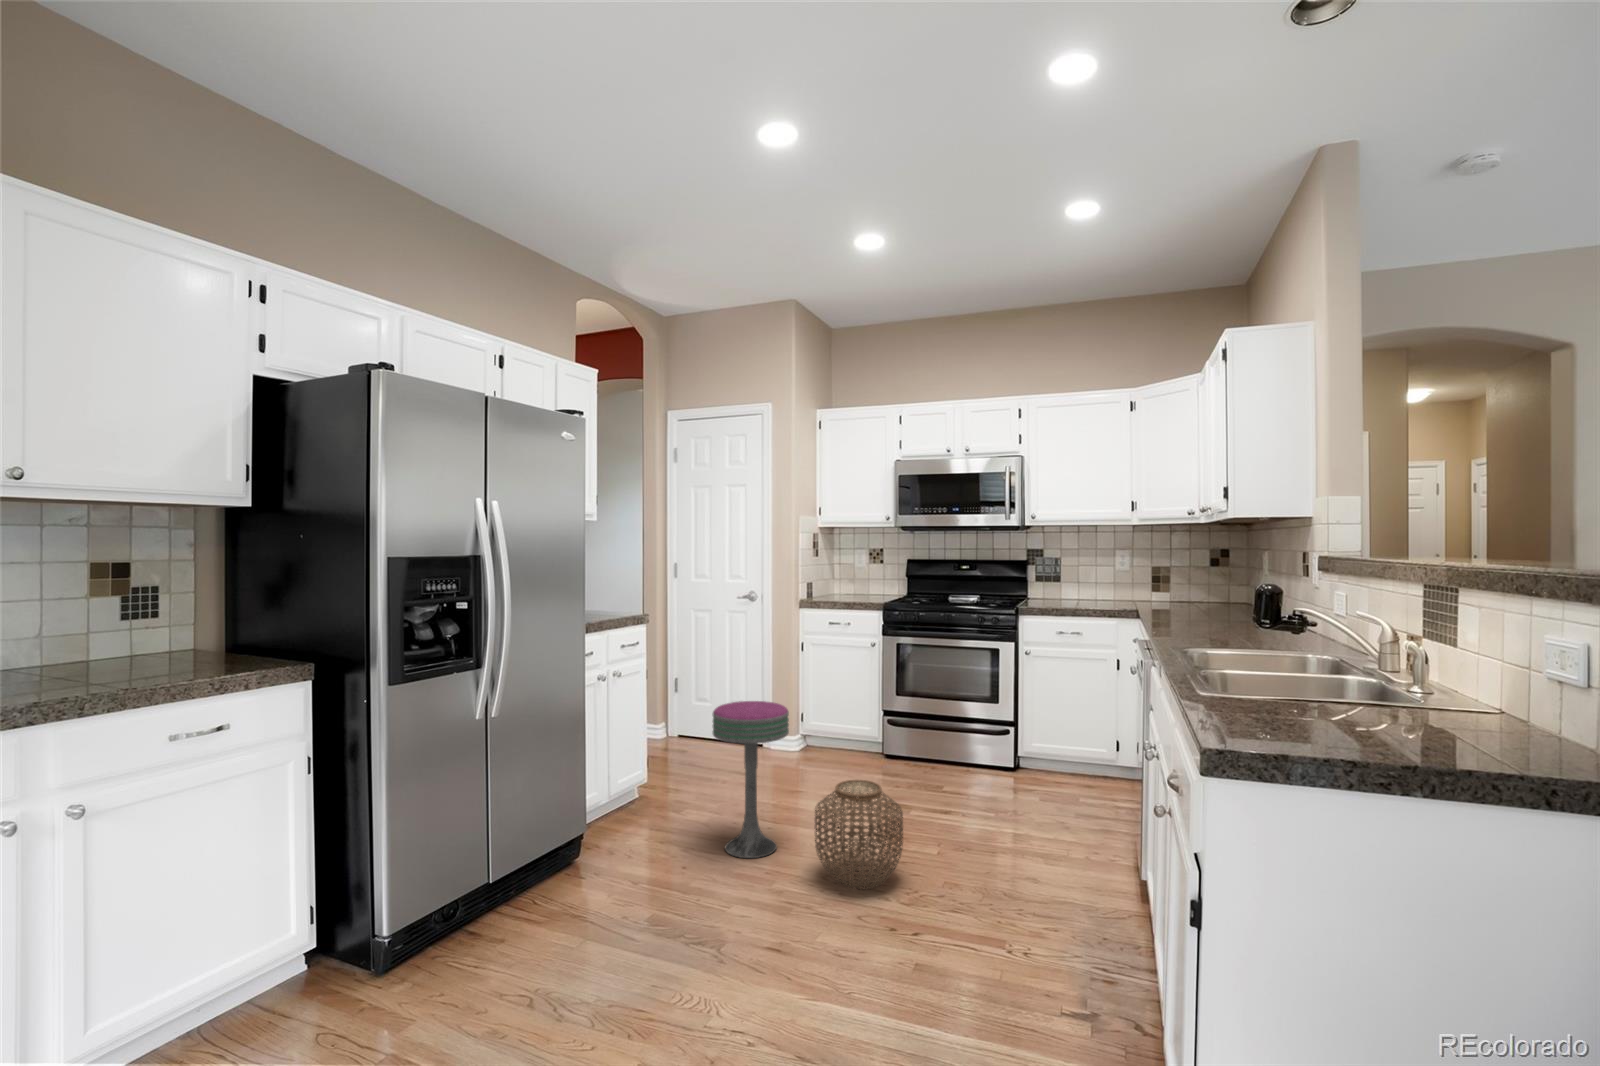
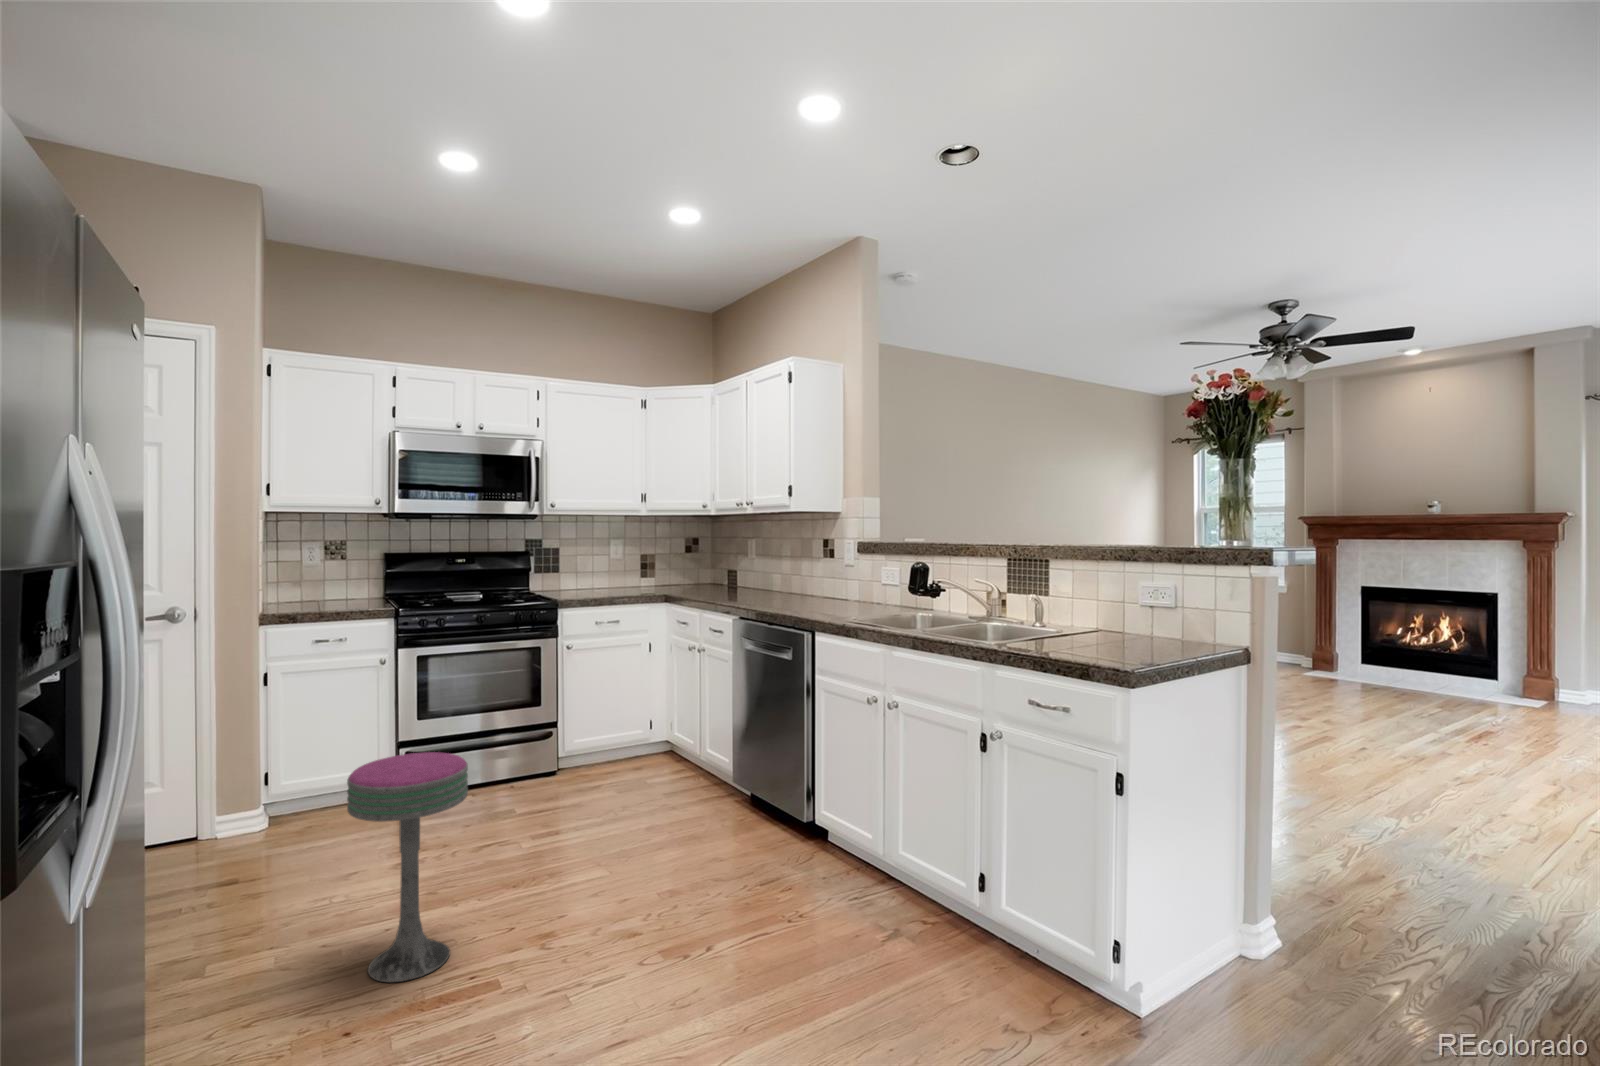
woven basket: present [815,780,903,889] -> none [534,810,641,940]

